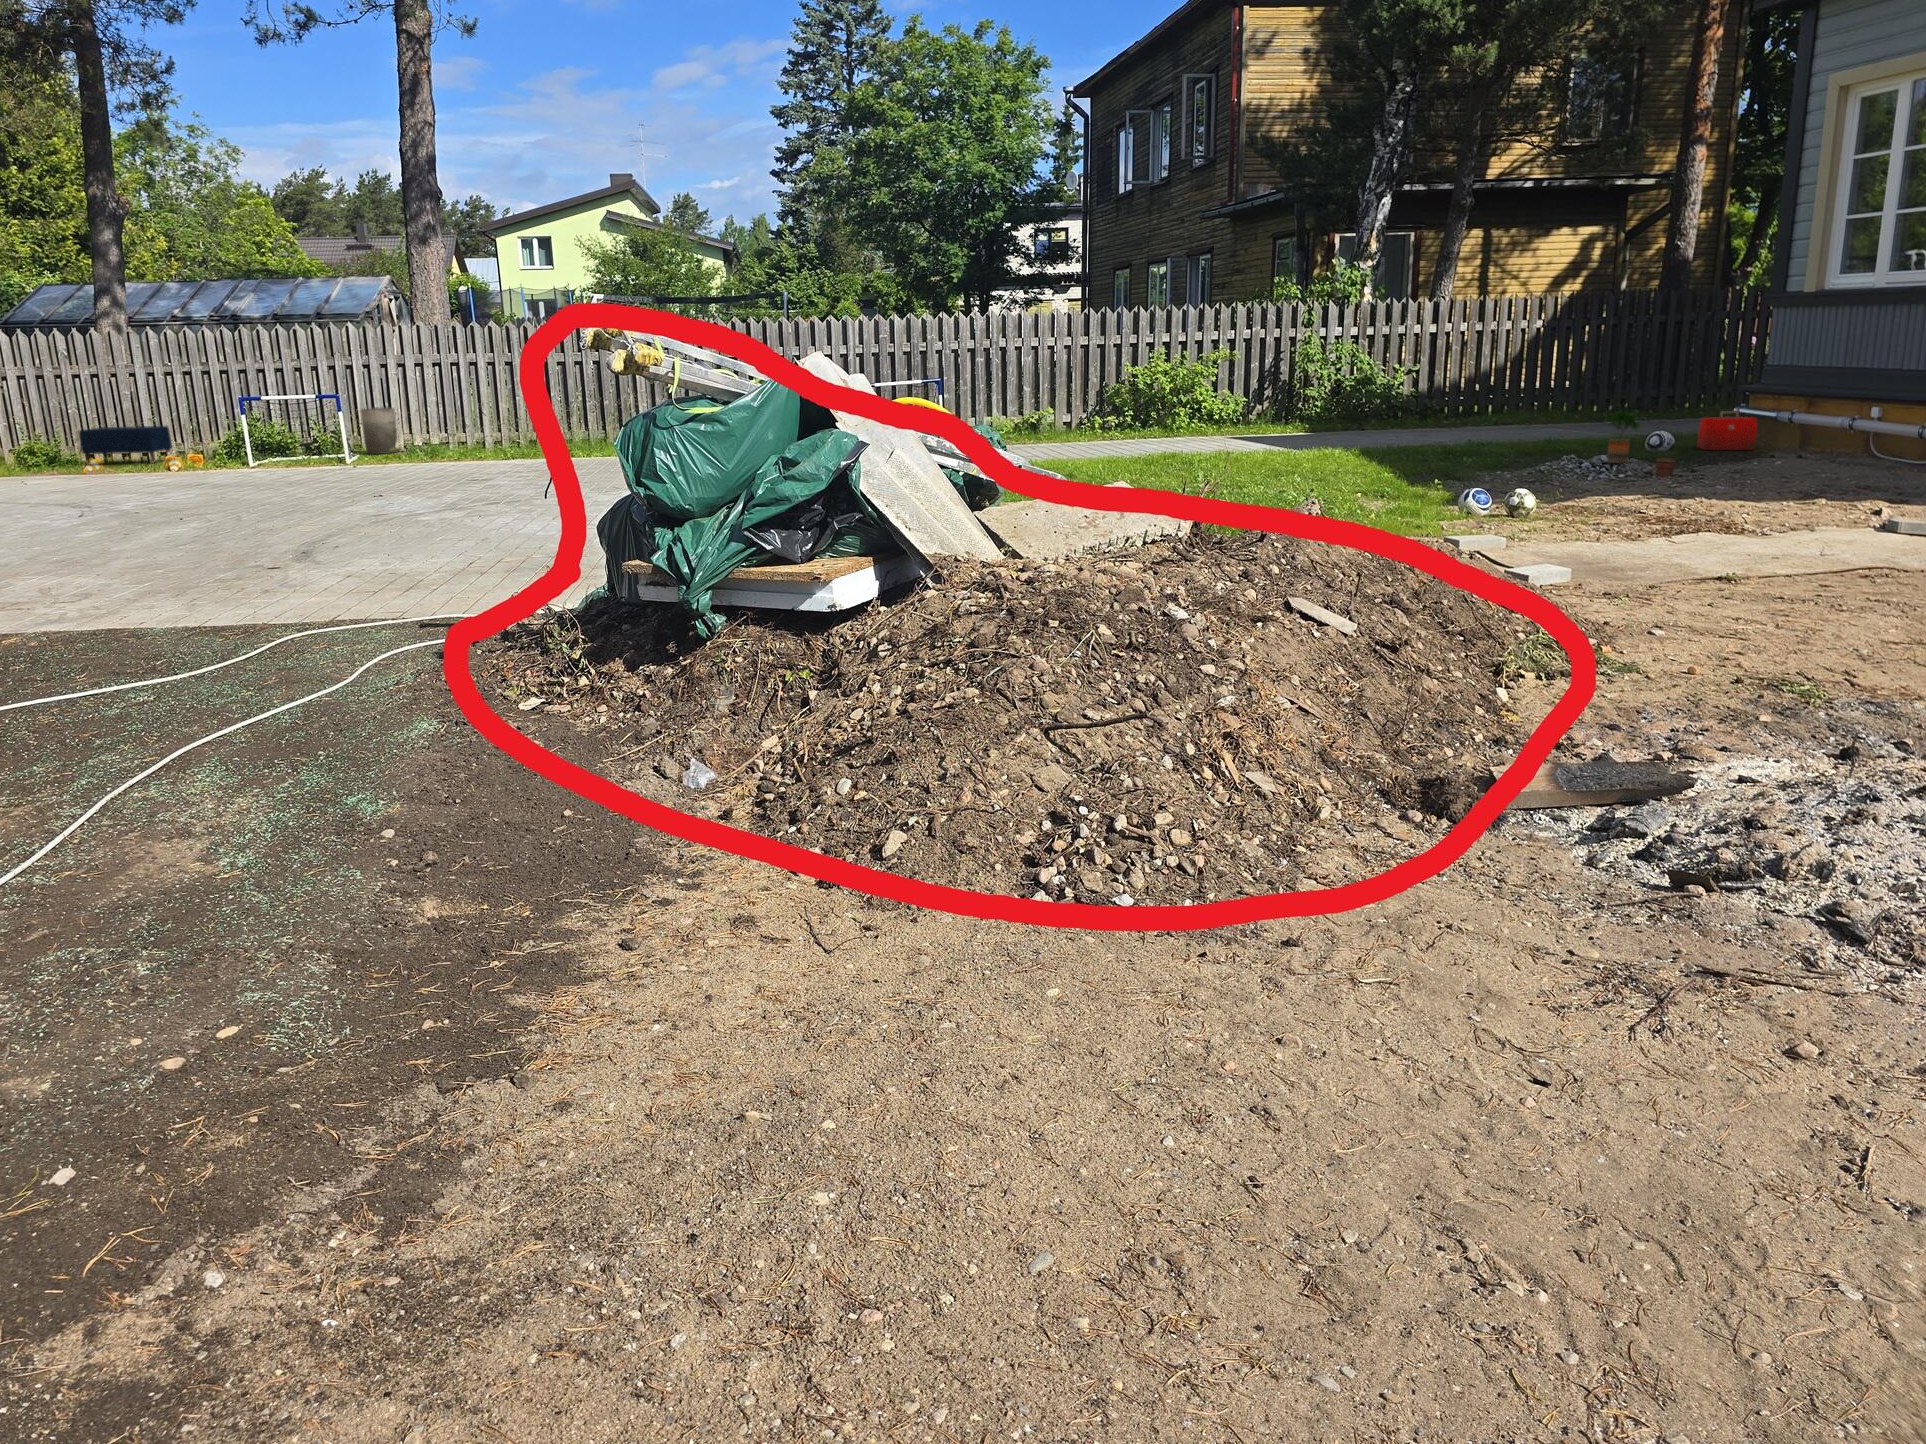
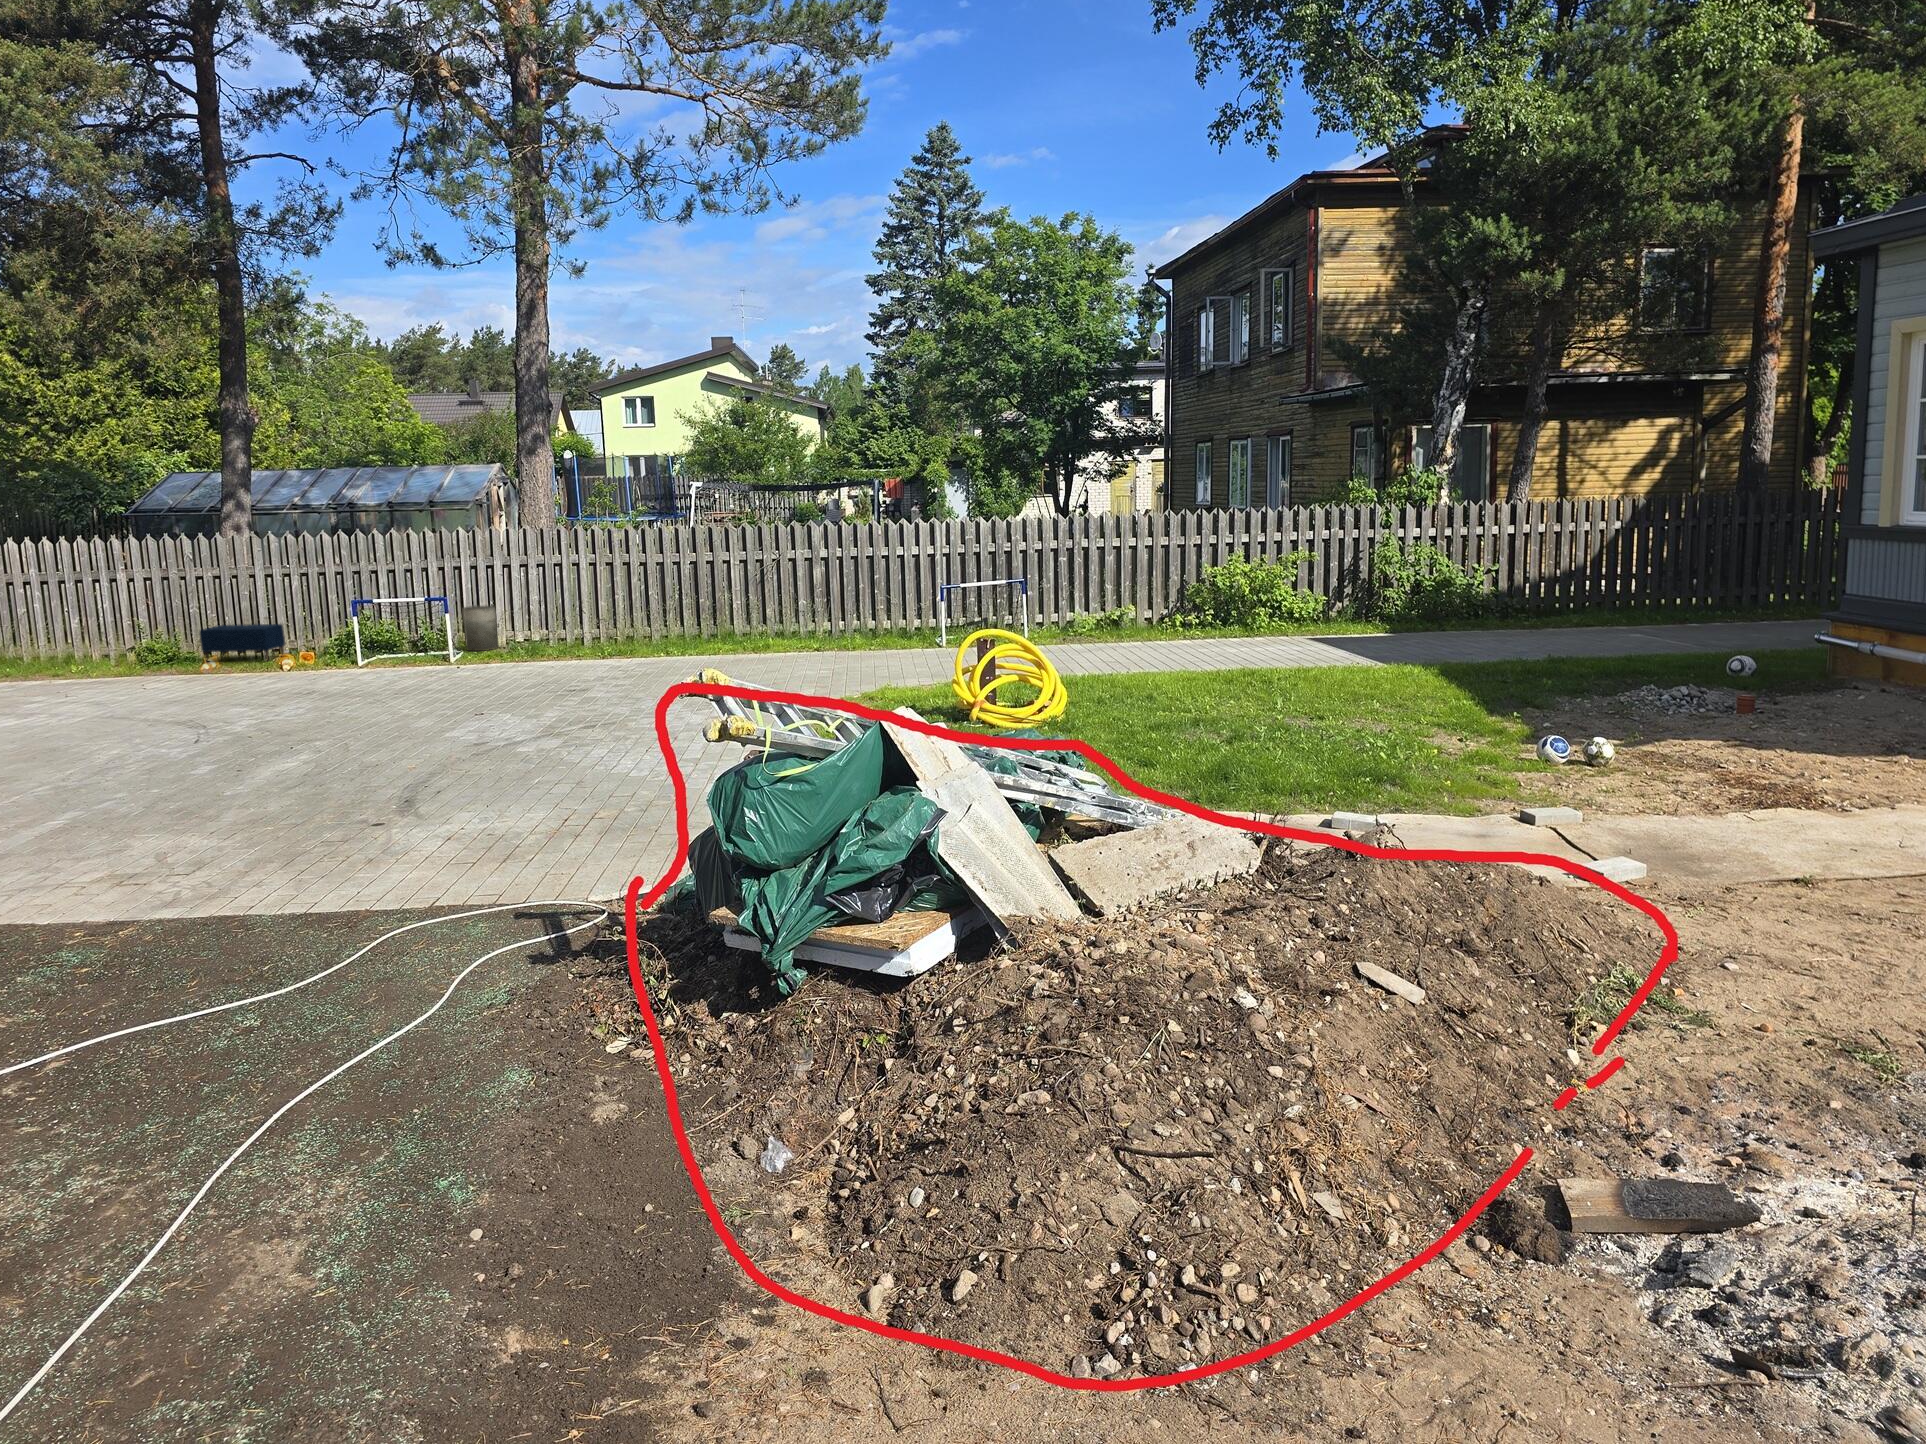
toolbox: present [1697,411,1757,450] -> none [1787,634,1849,674]
potted tree: present [1605,412,1640,463] -> none [1688,648,1727,700]

